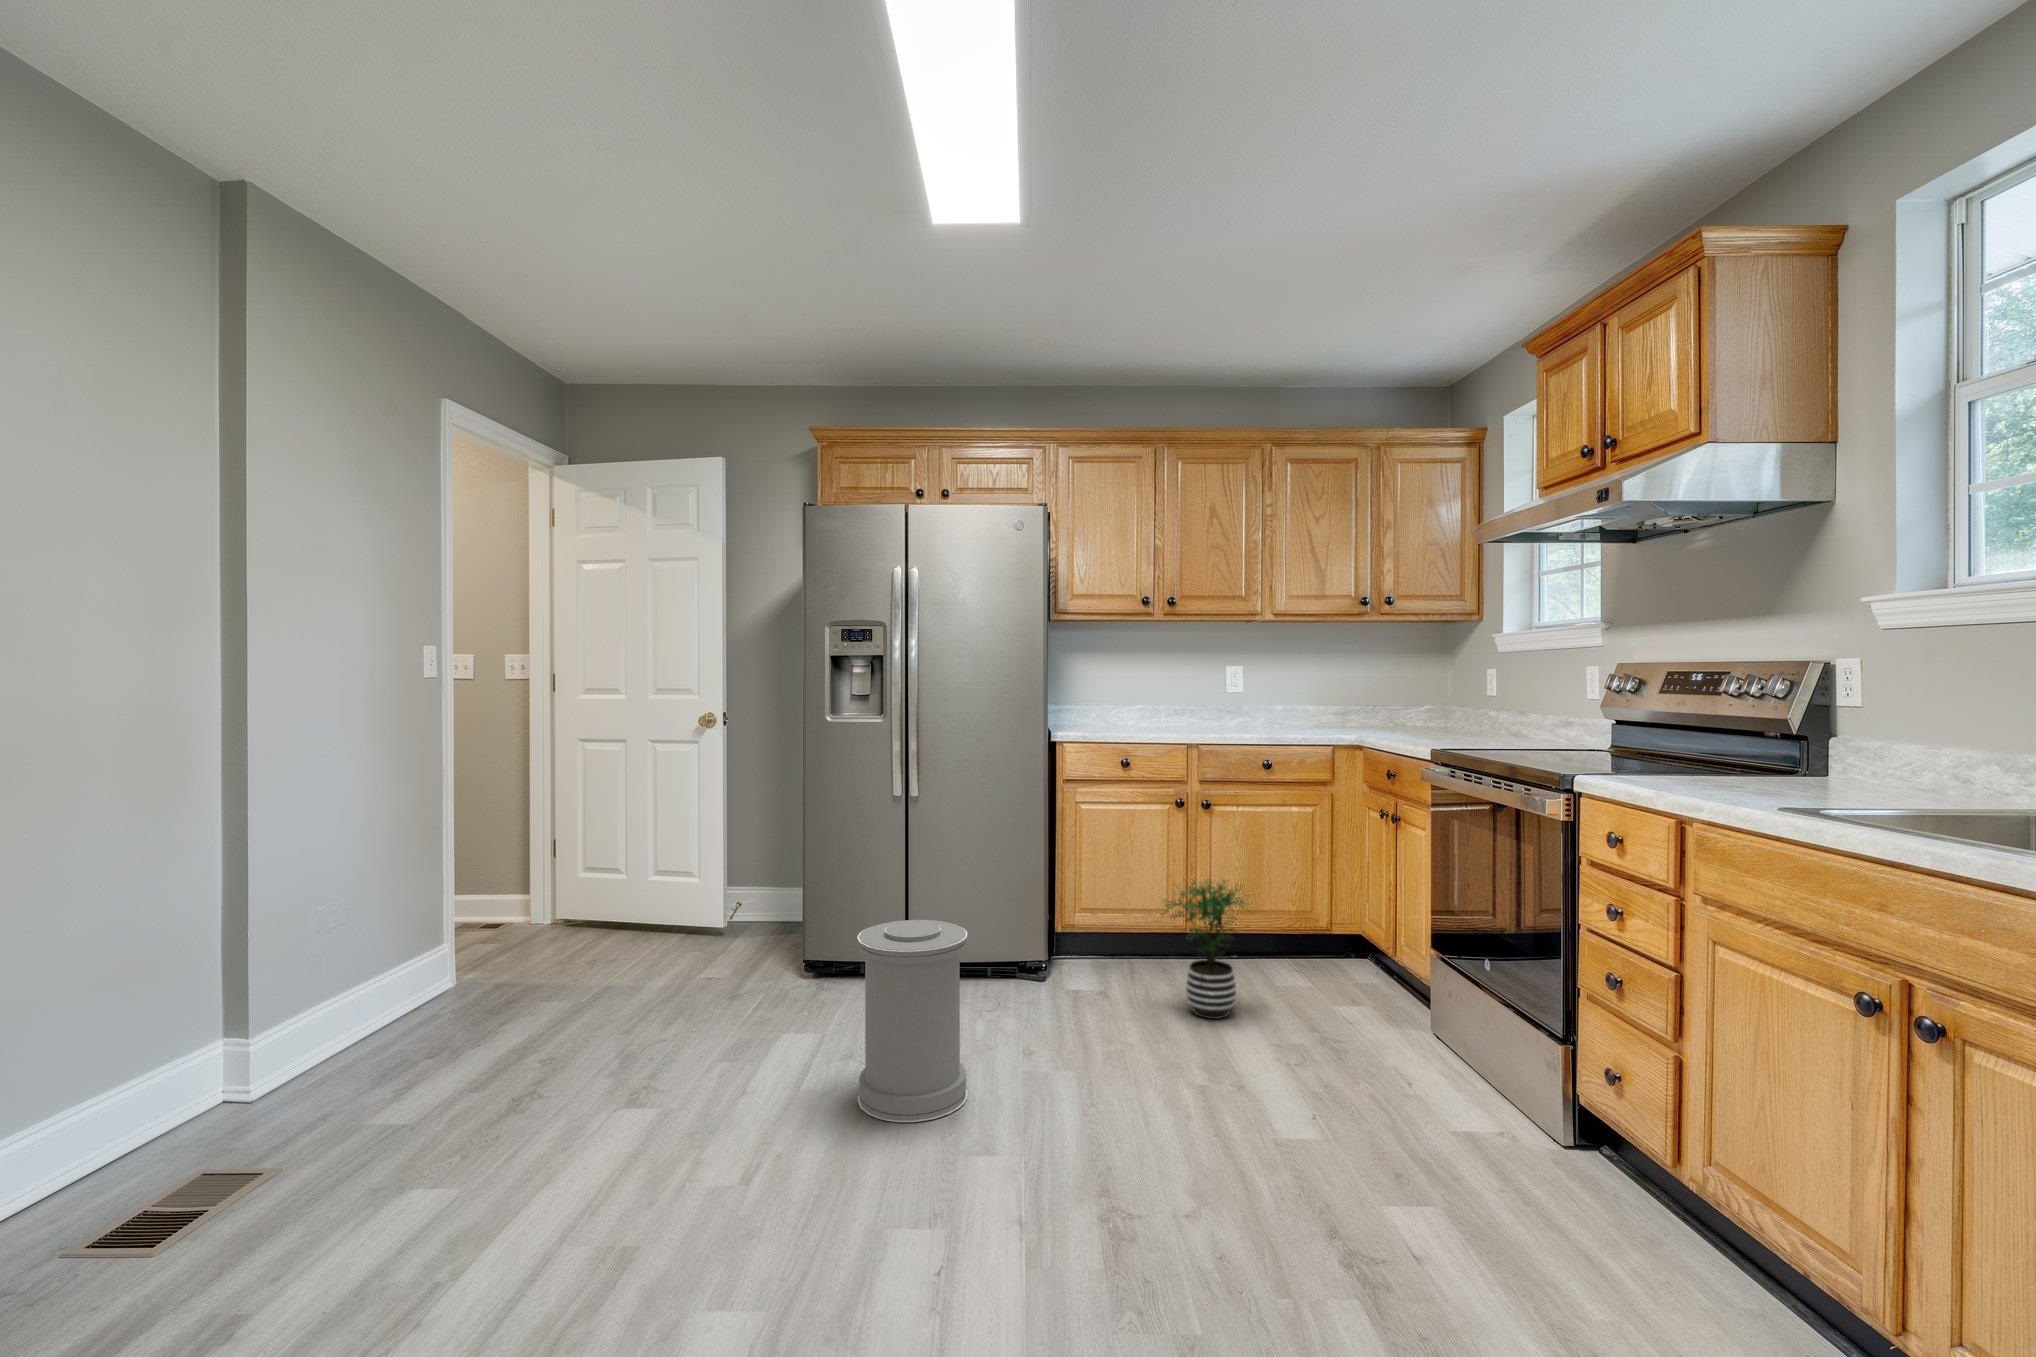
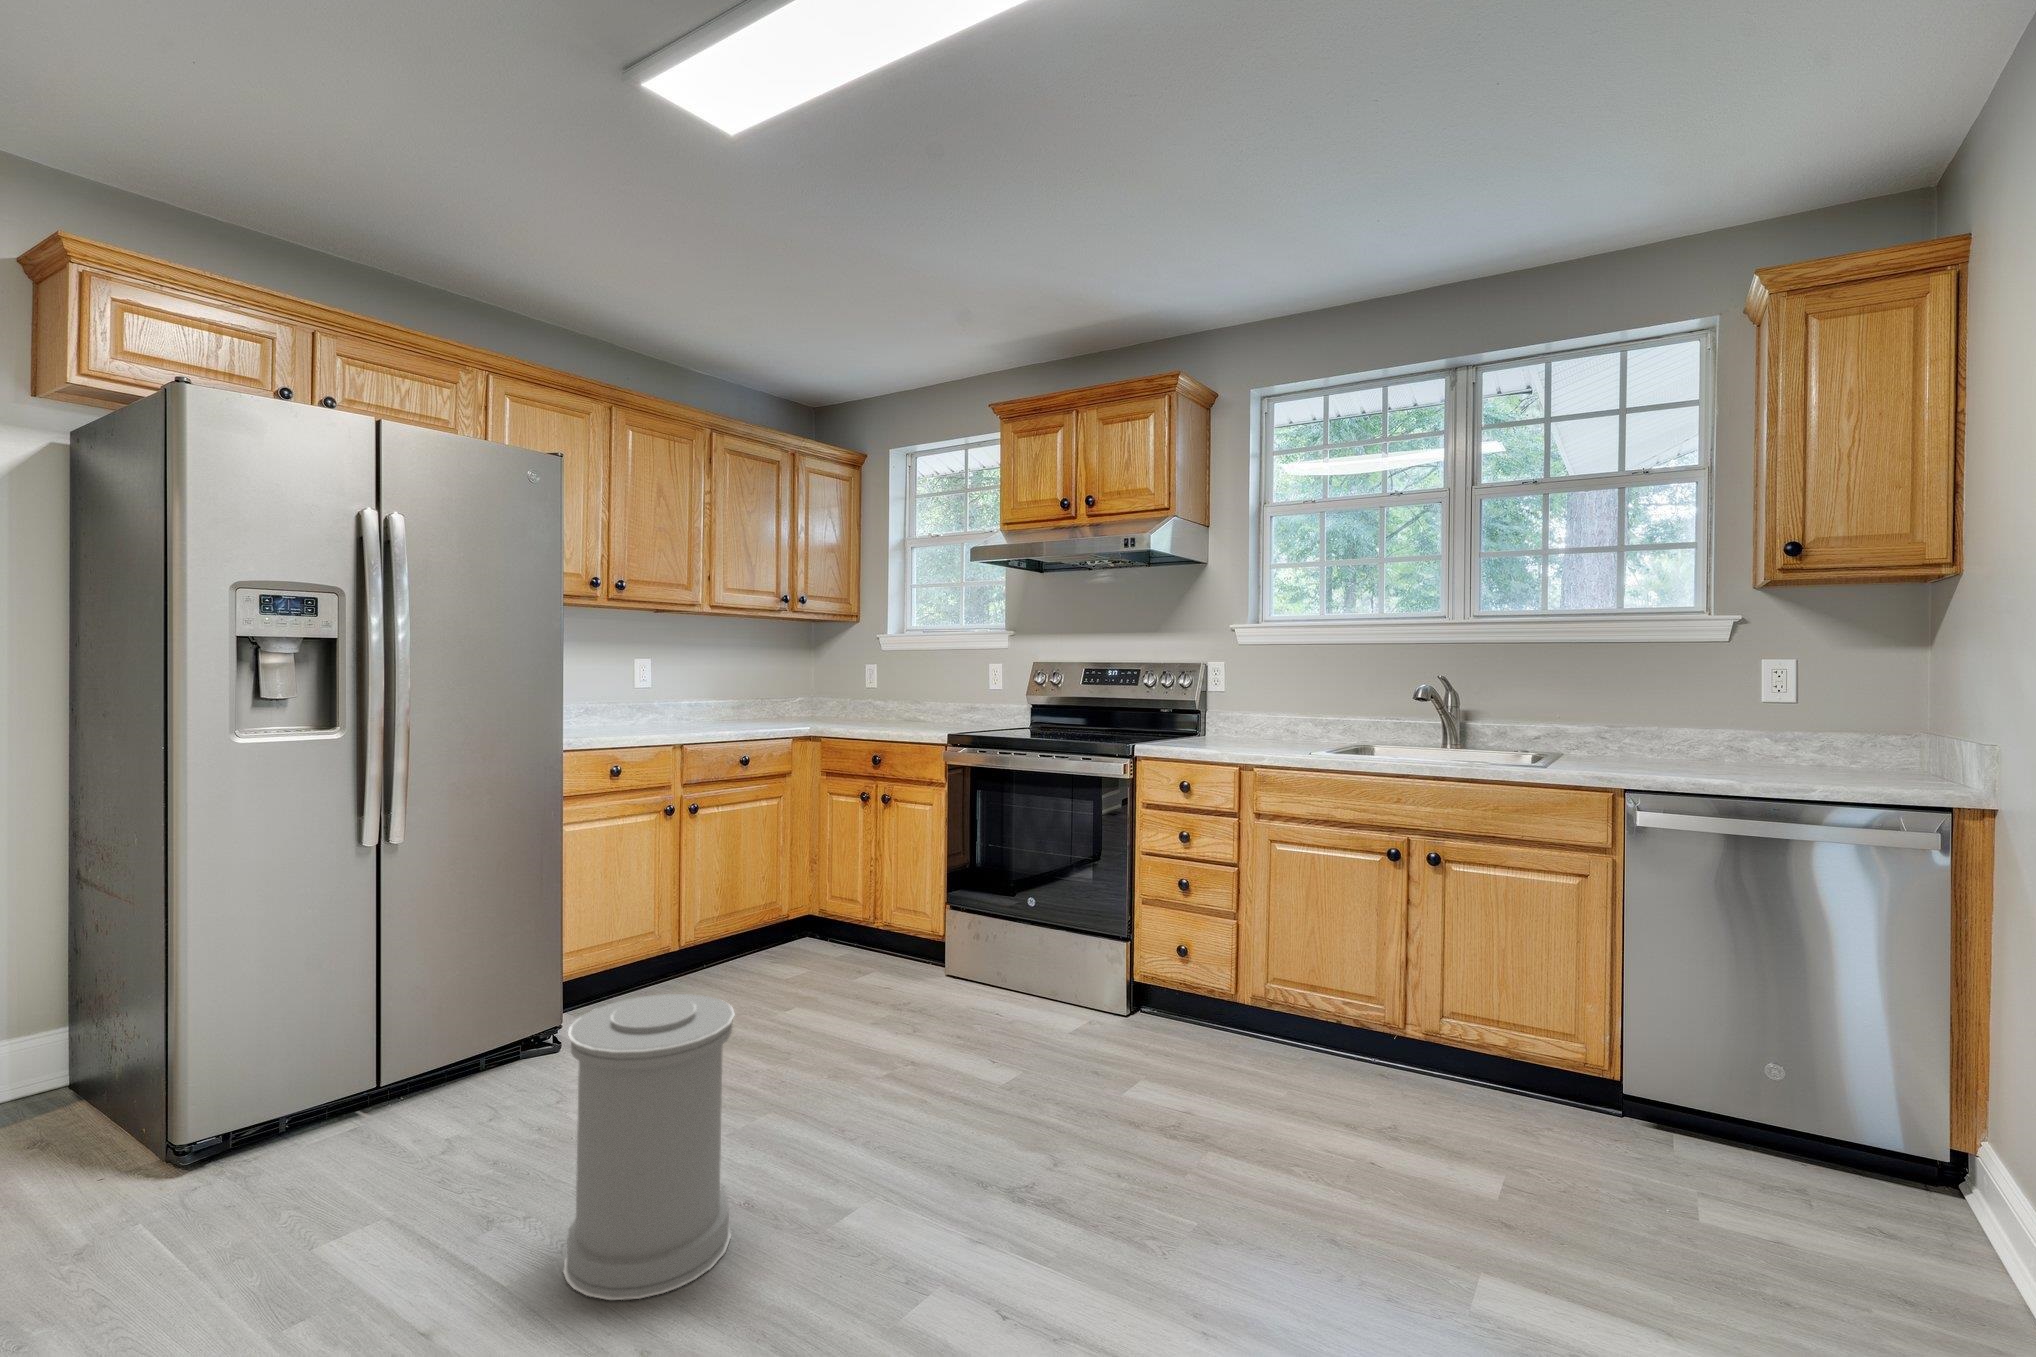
potted plant: present [1162,879,1250,1019] -> none [720,881,822,1036]

